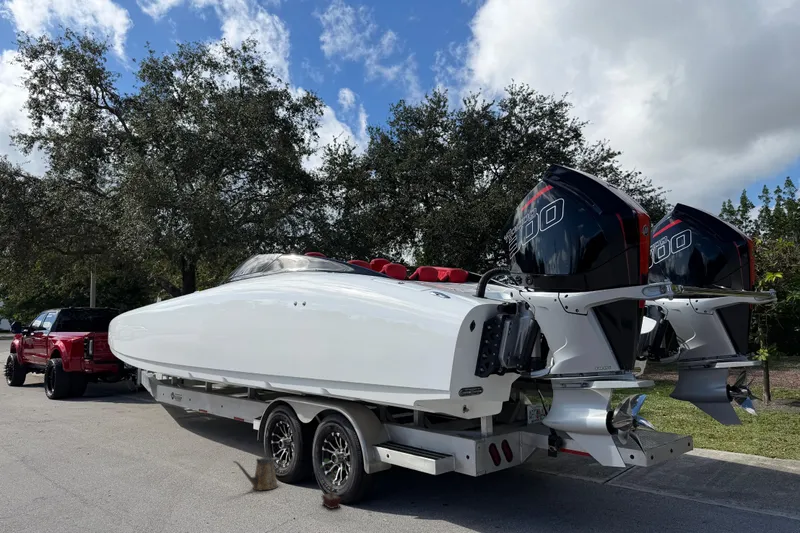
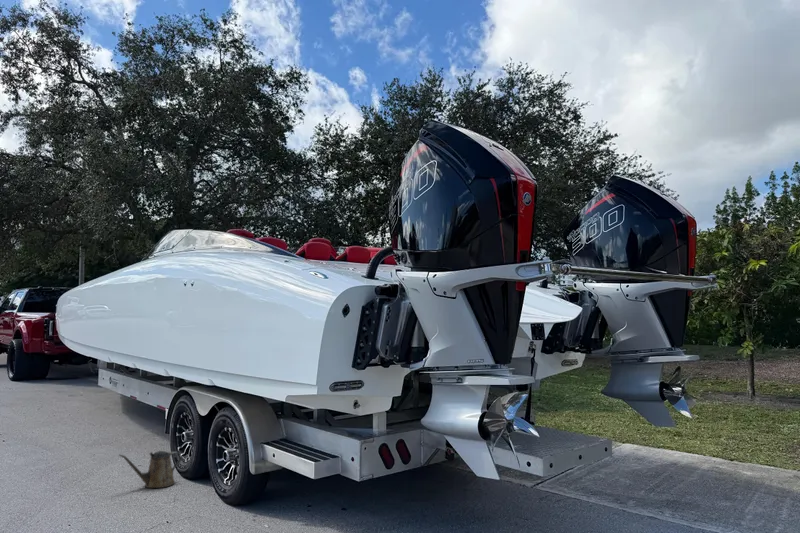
potted plant: present [322,459,341,509] -> none [208,448,231,514]

